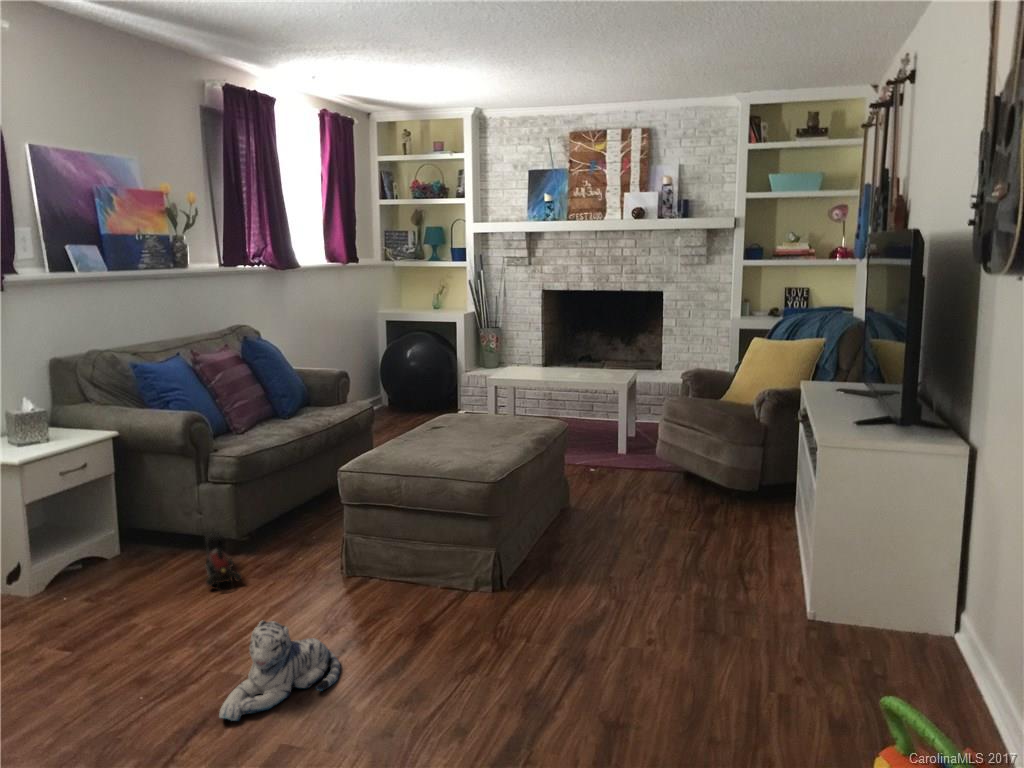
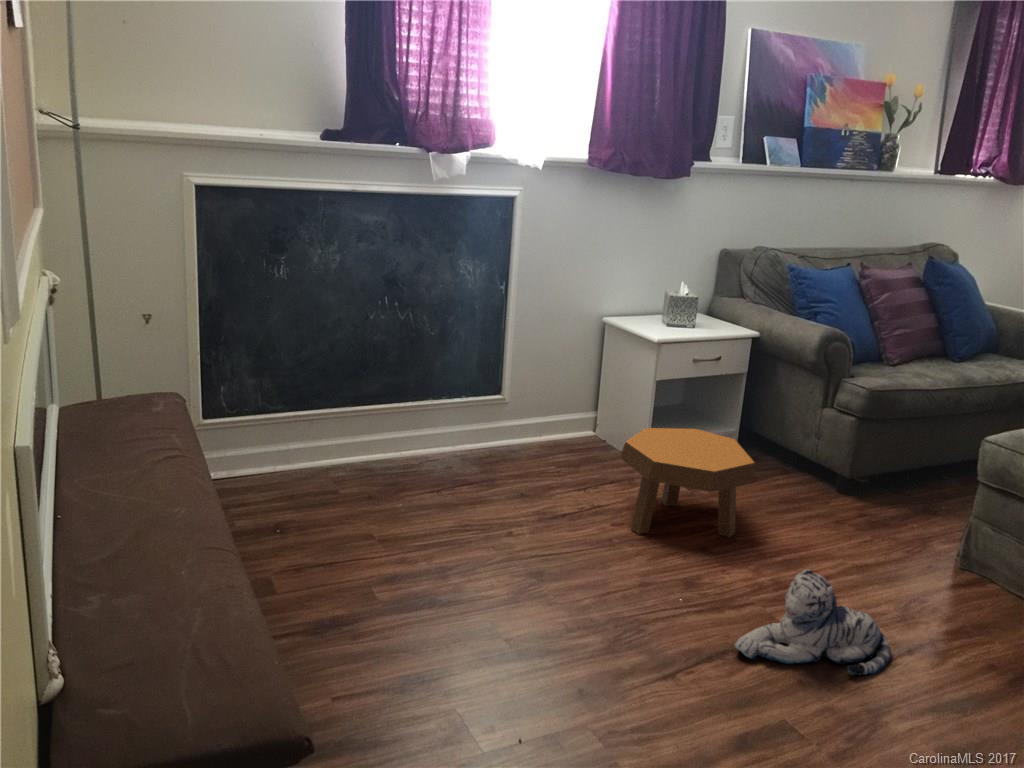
toy train: present [205,531,242,590] -> none [794,459,834,528]
footstool: none [19,537,172,665] -> present [620,428,756,537]

